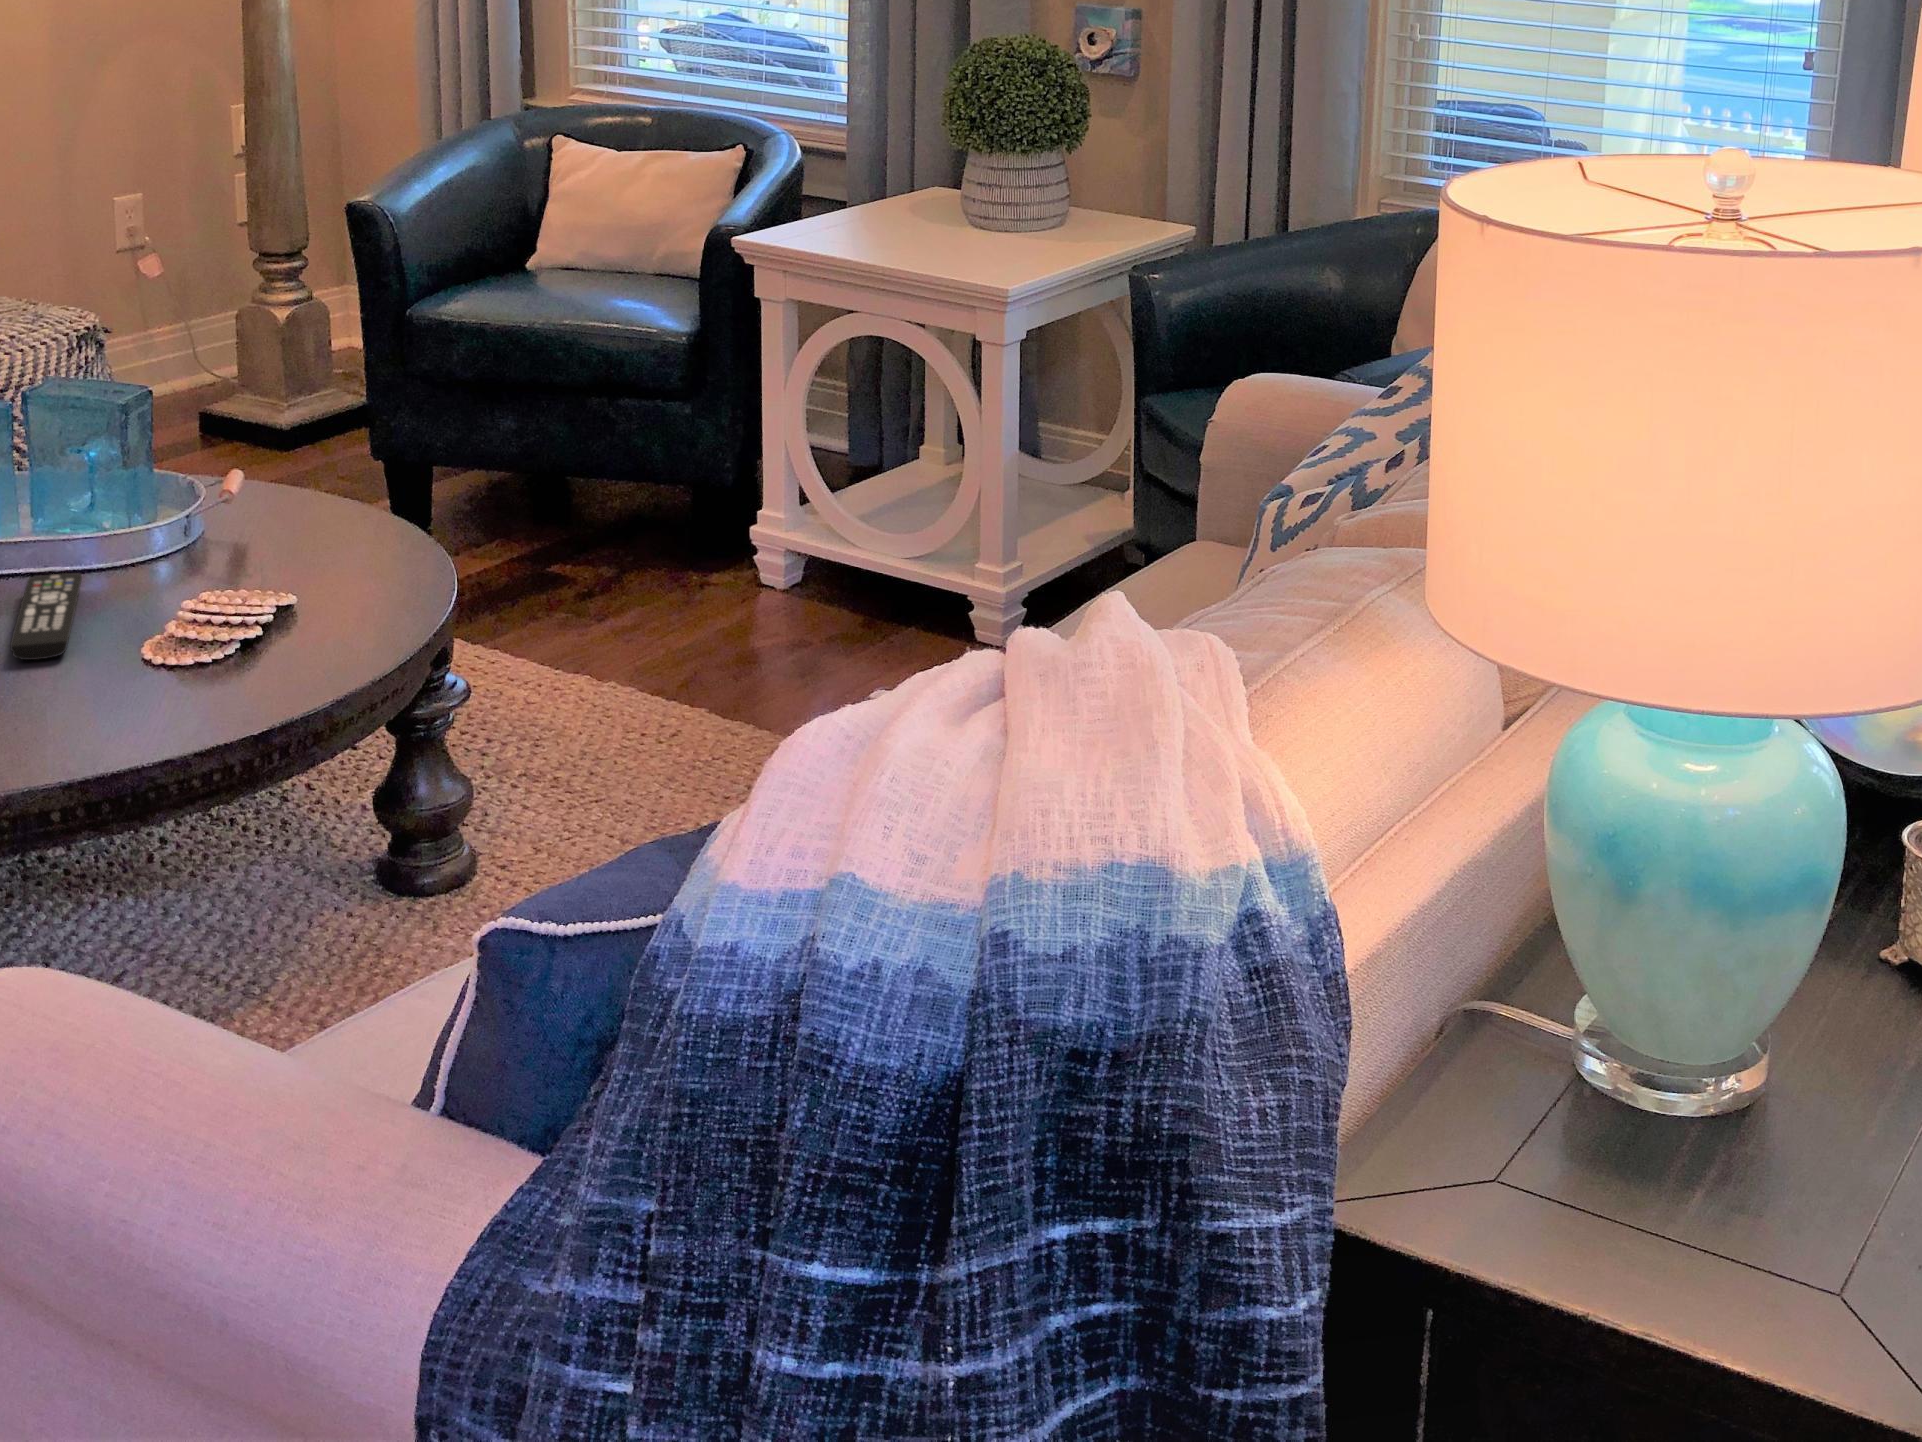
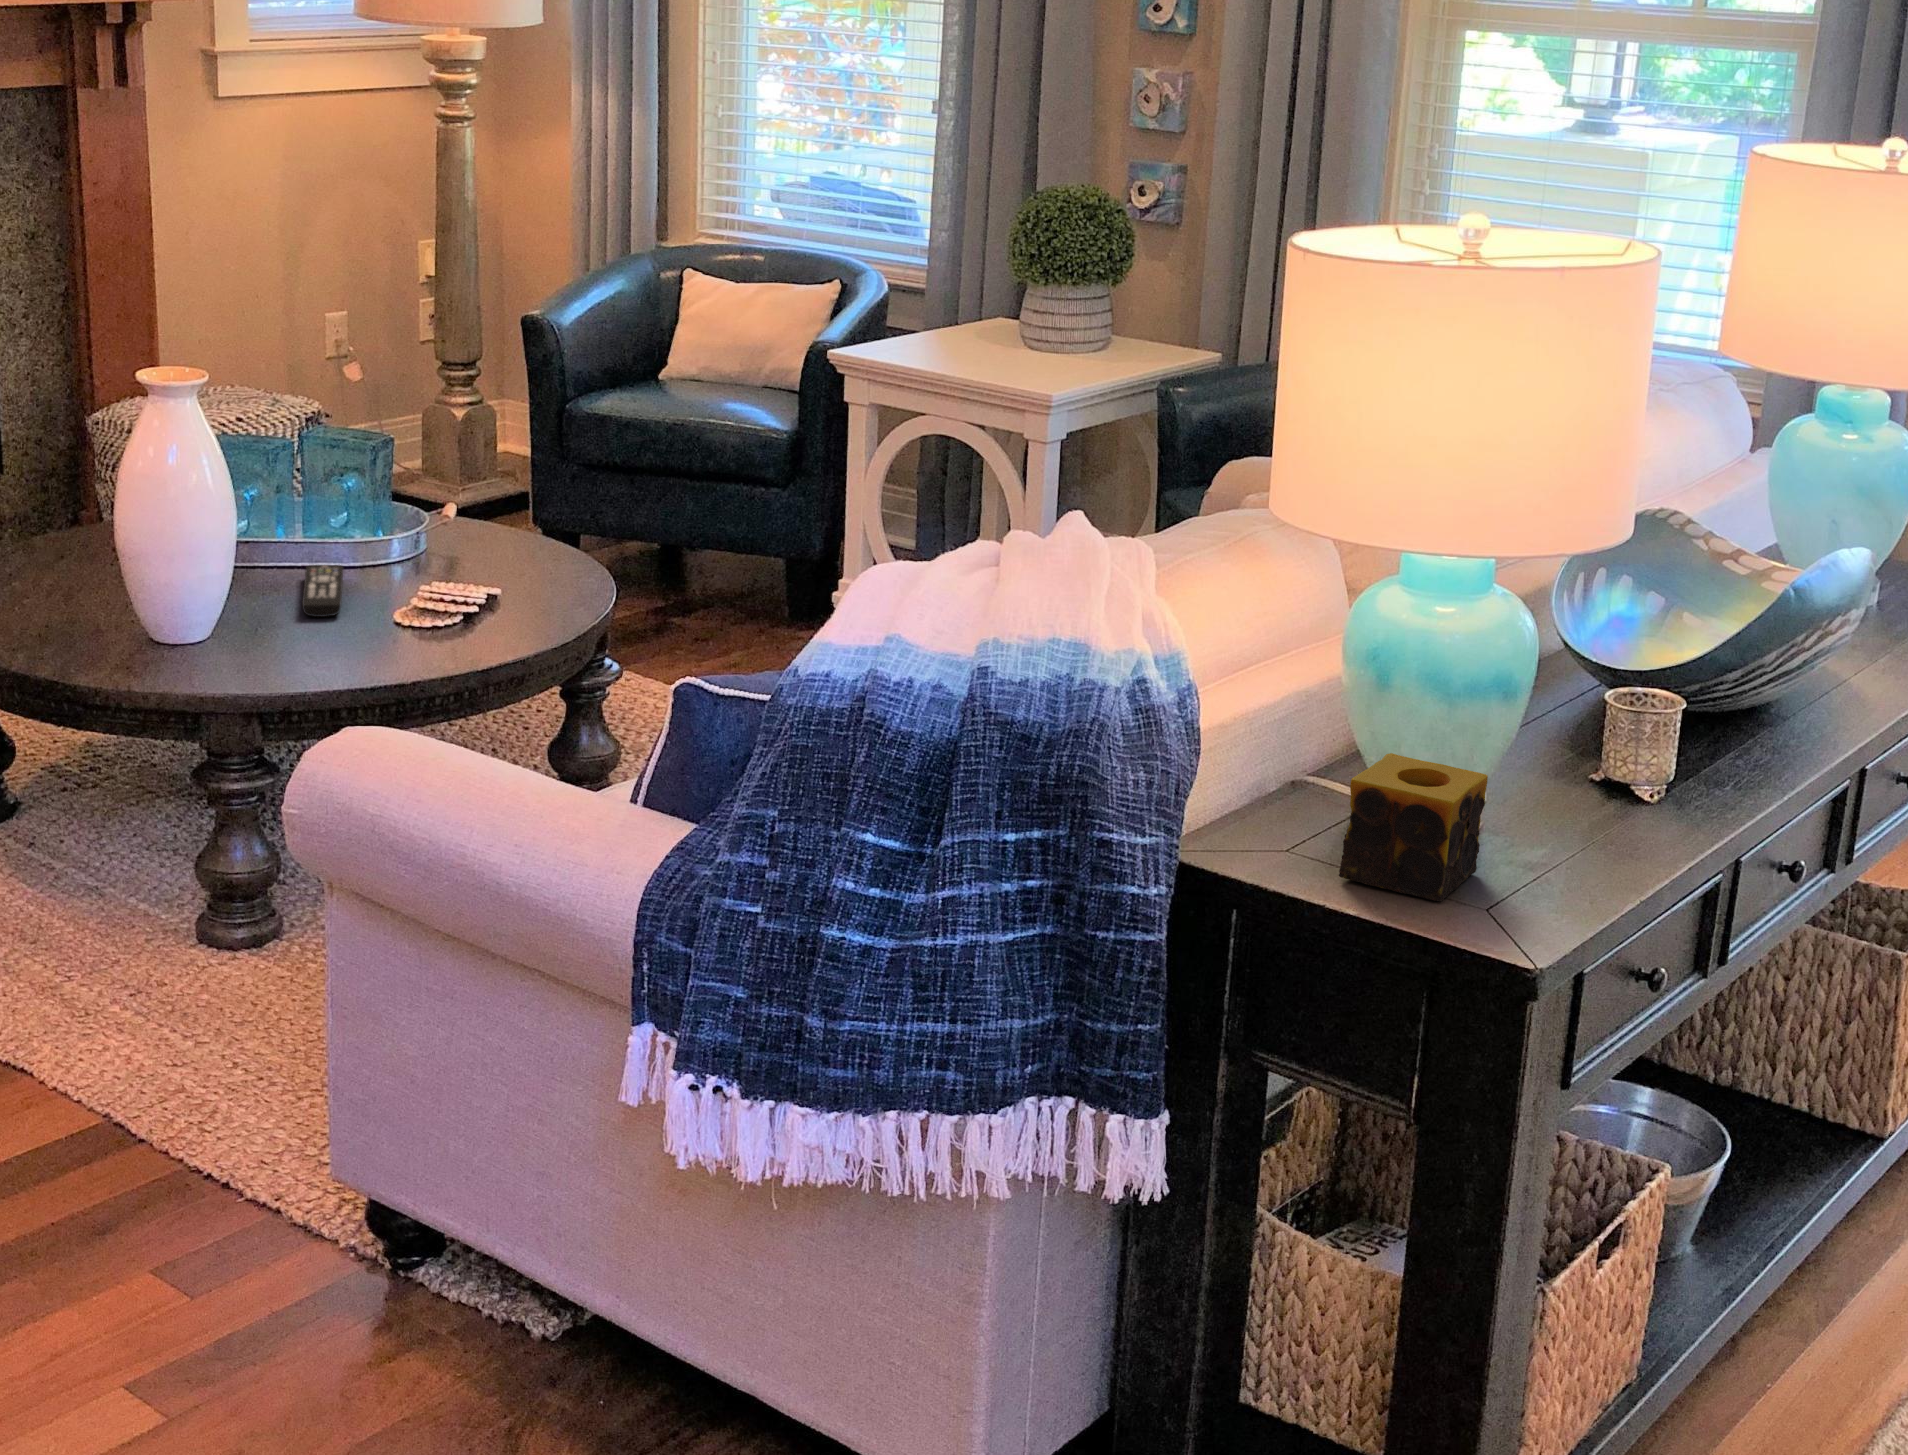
candle: none [1605,1021,1828,1301] -> present [1339,753,1488,901]

